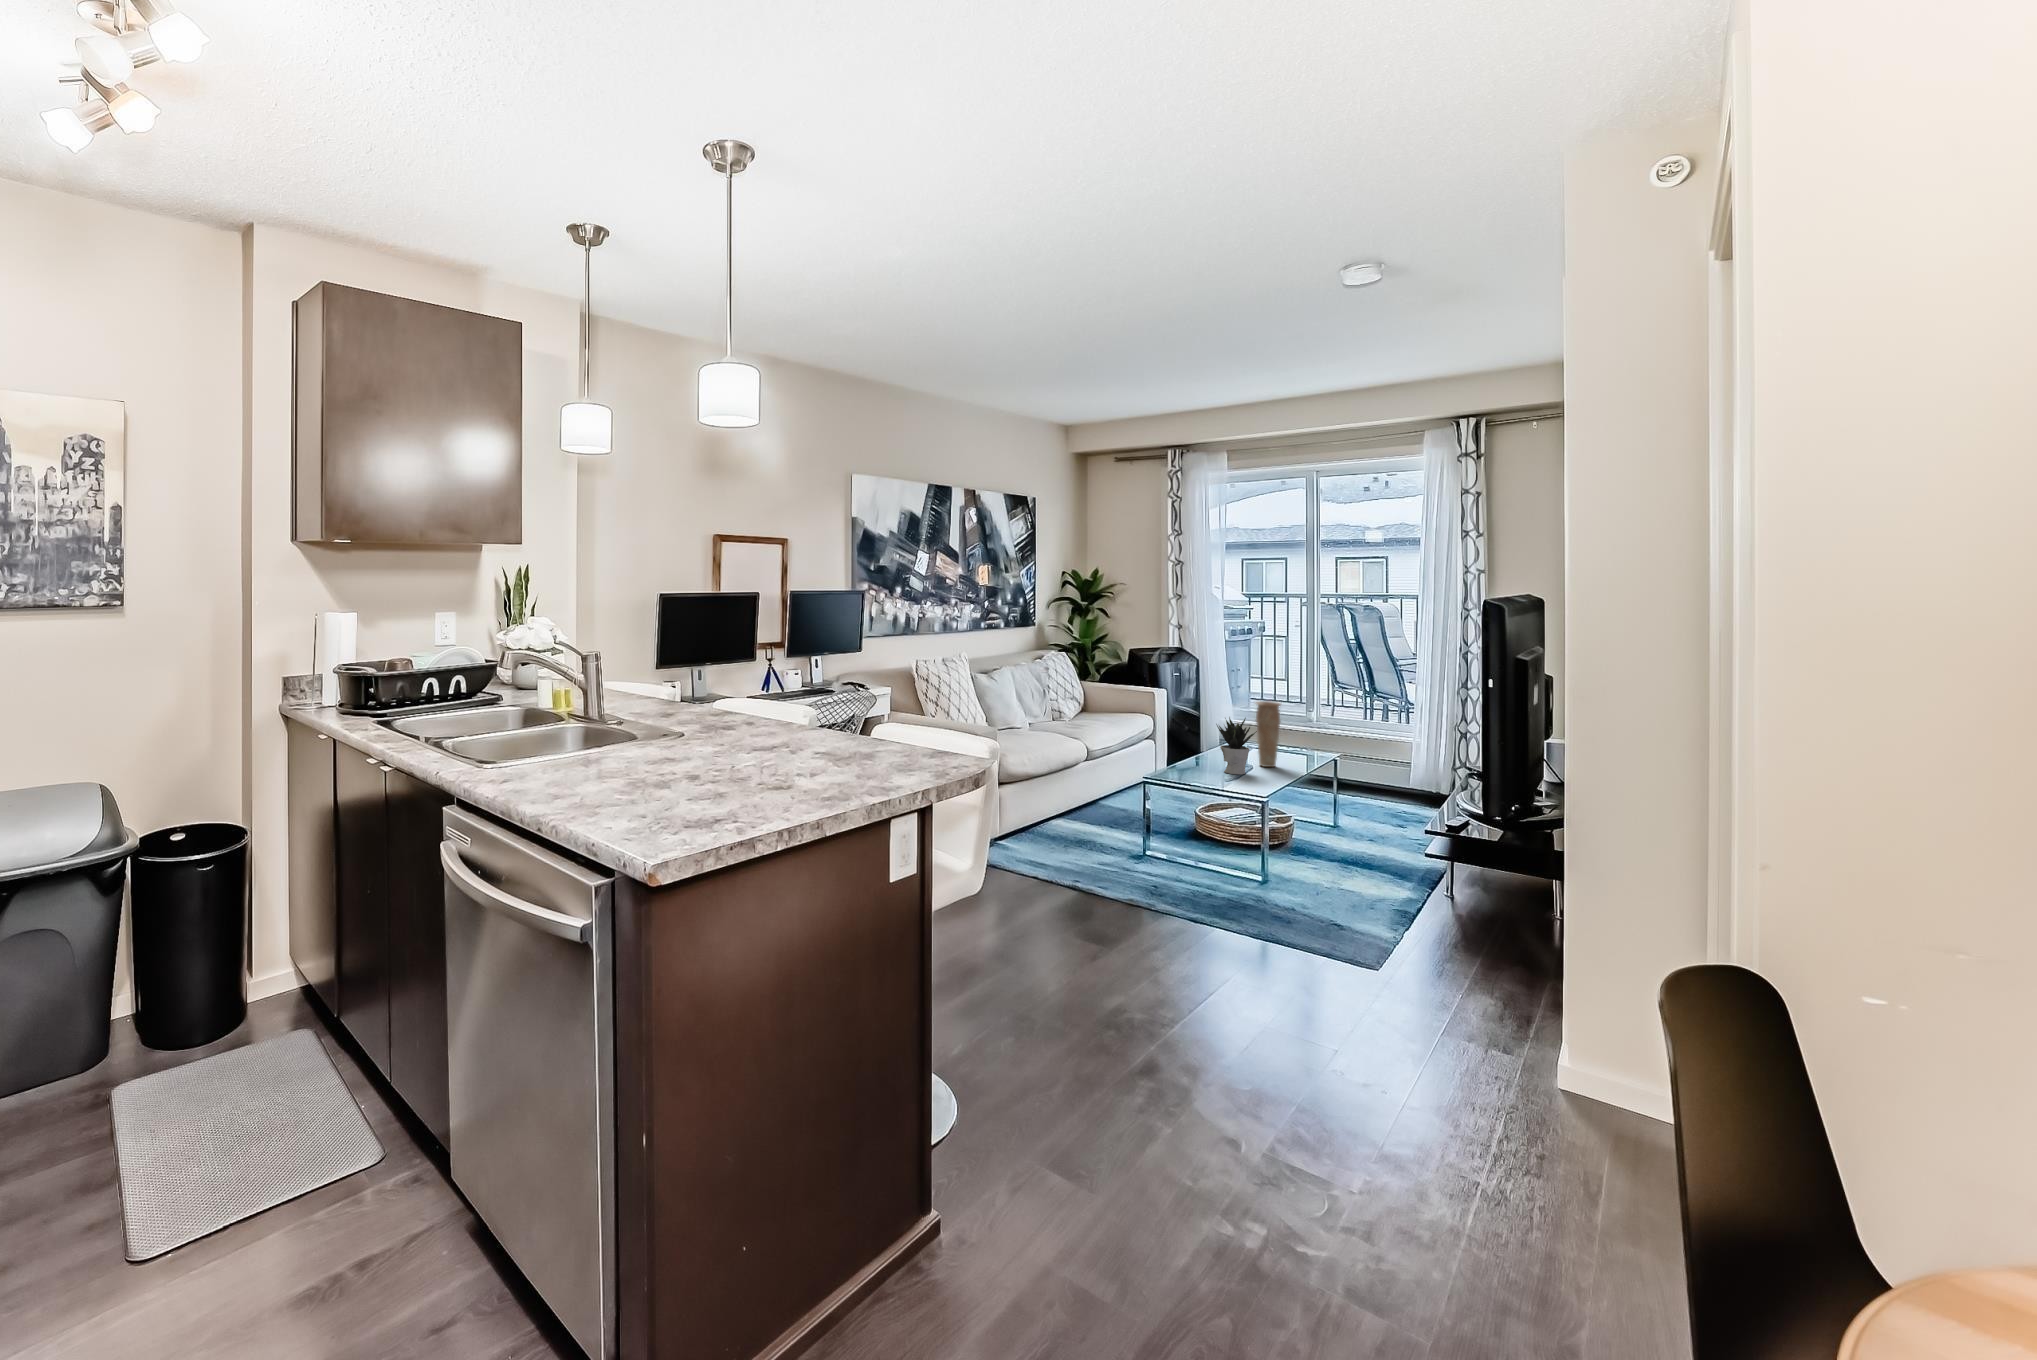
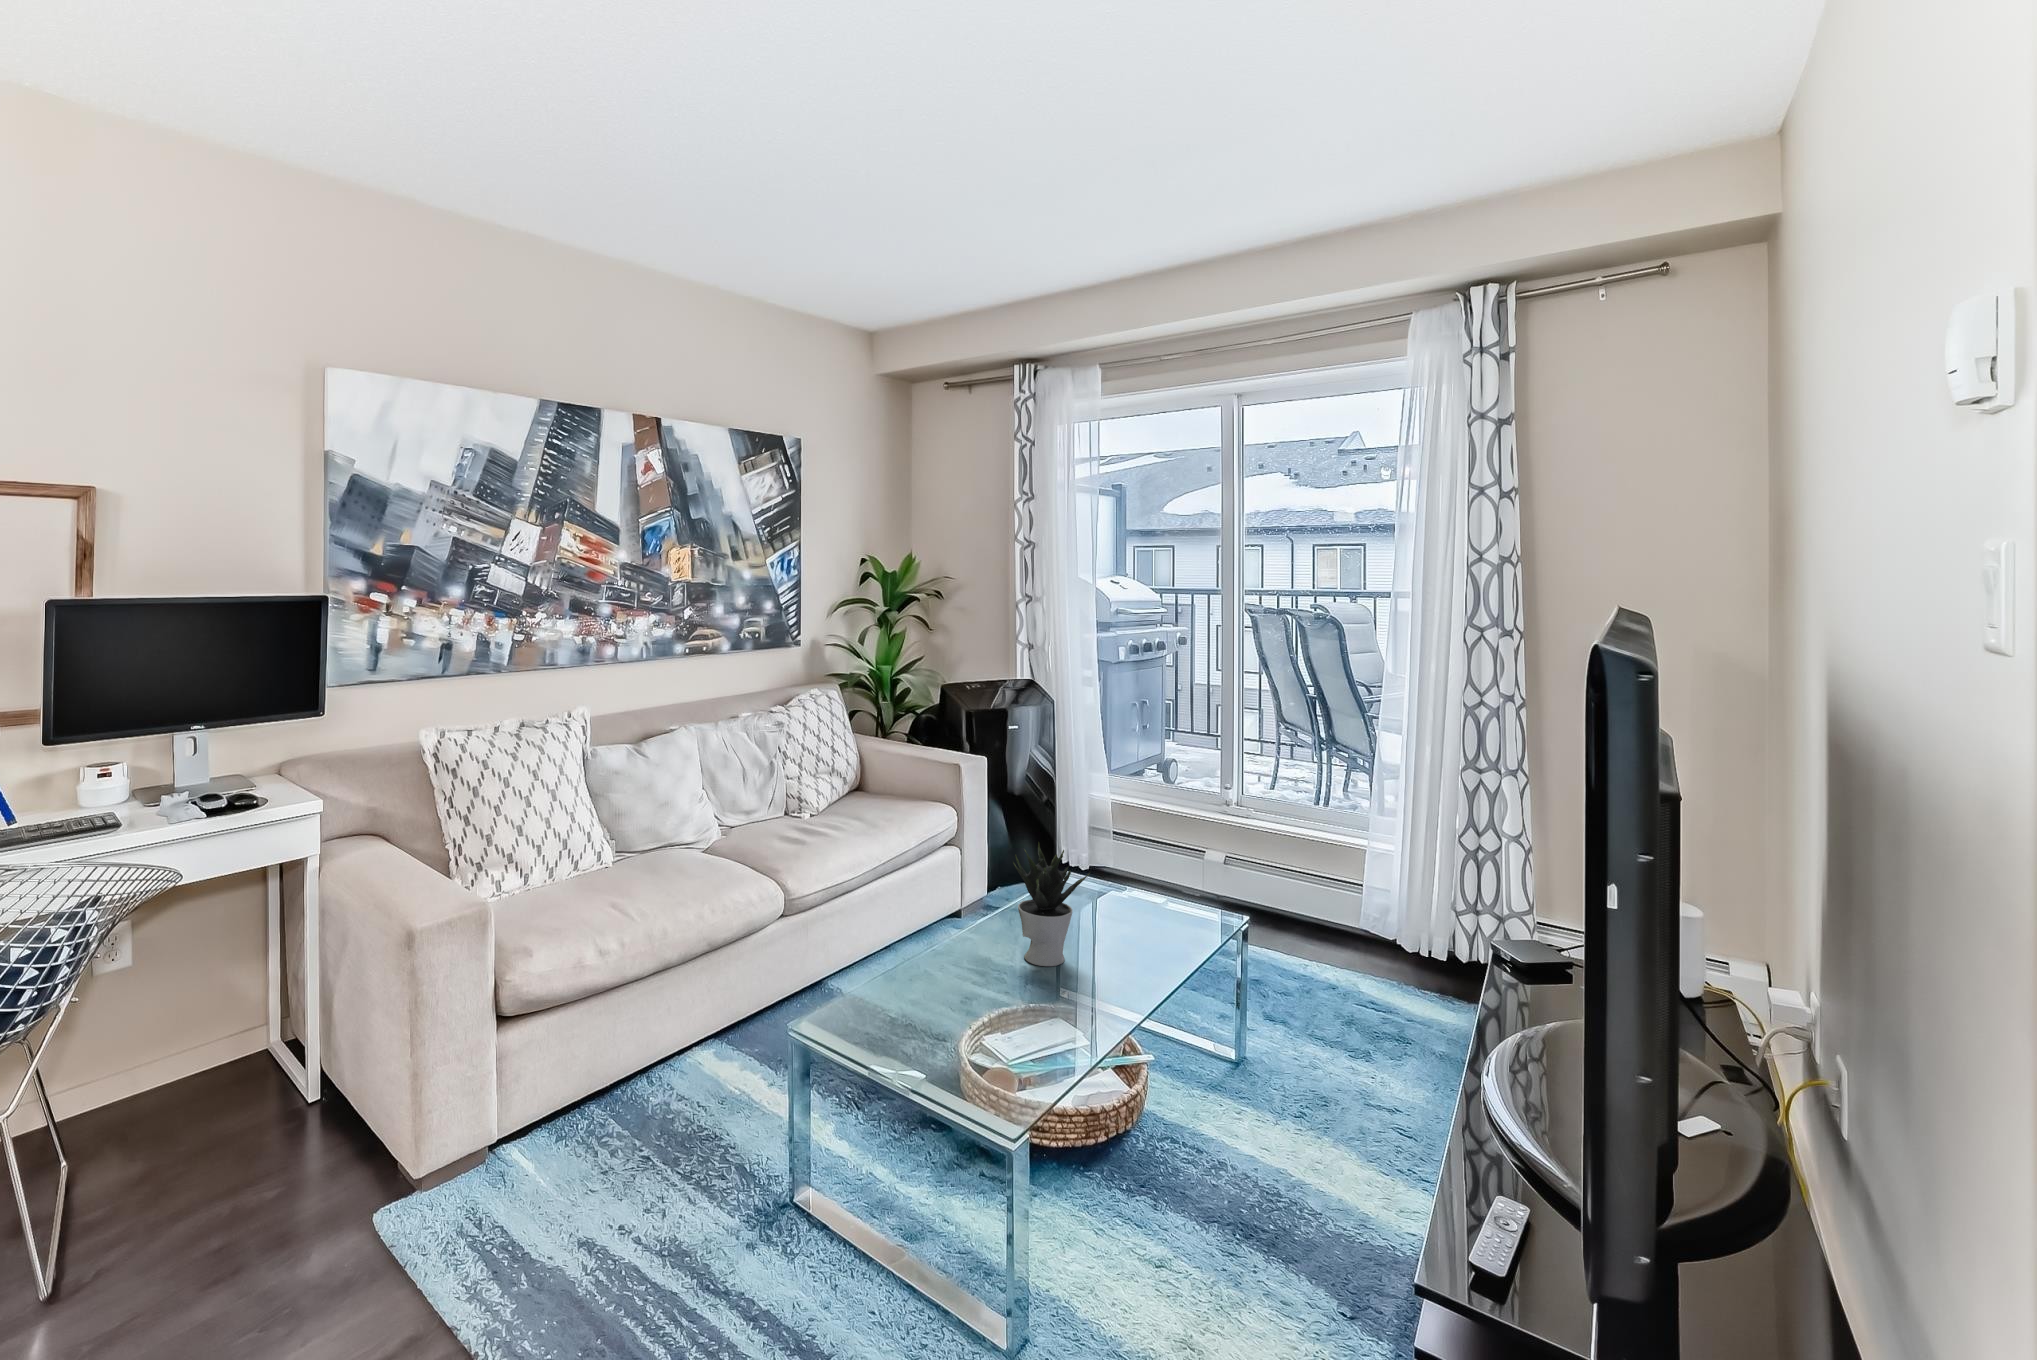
vase: present [1256,701,1281,767] -> none [1095,805,1143,938]

